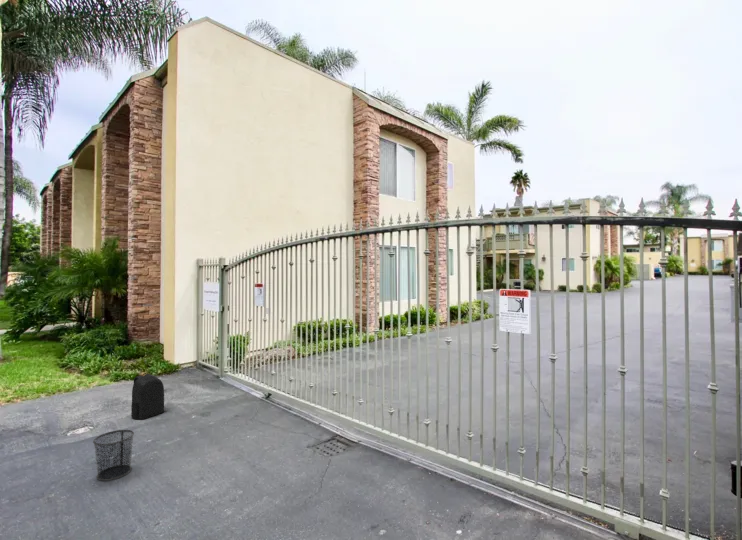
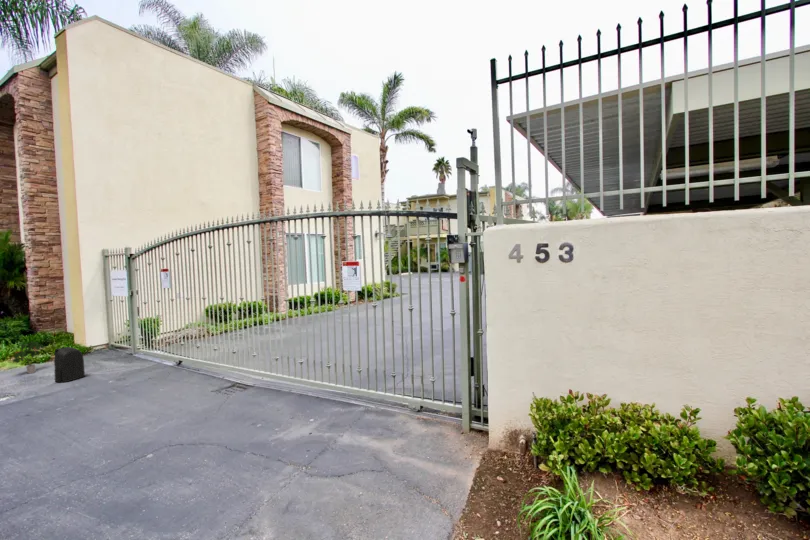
potted plant: none [96,360,130,398] -> present [13,342,44,374]
waste bin: present [93,430,134,481] -> none [36,378,69,412]

